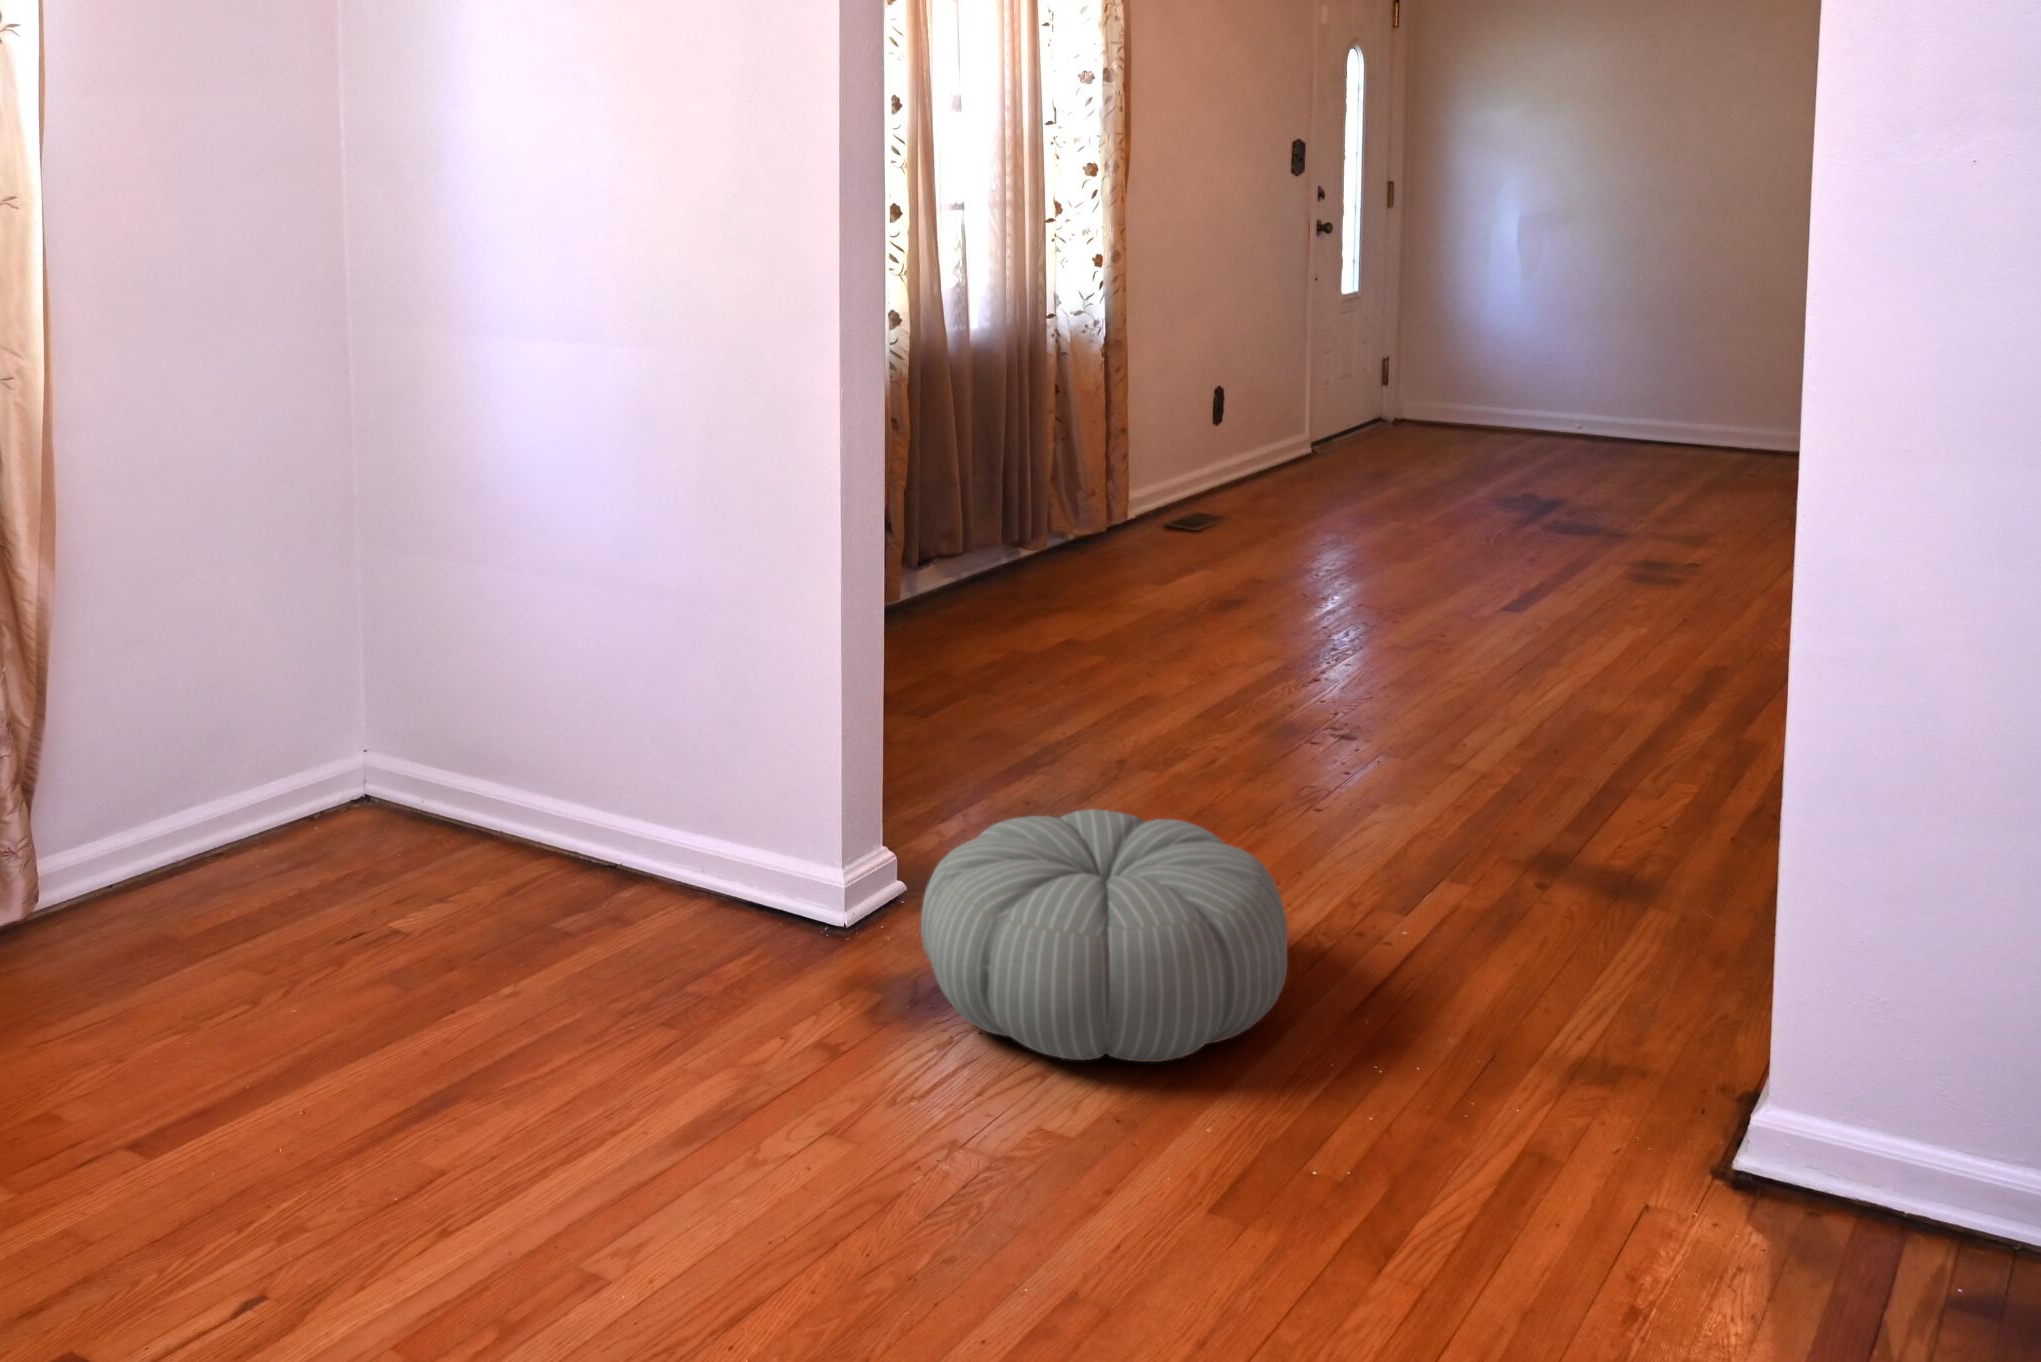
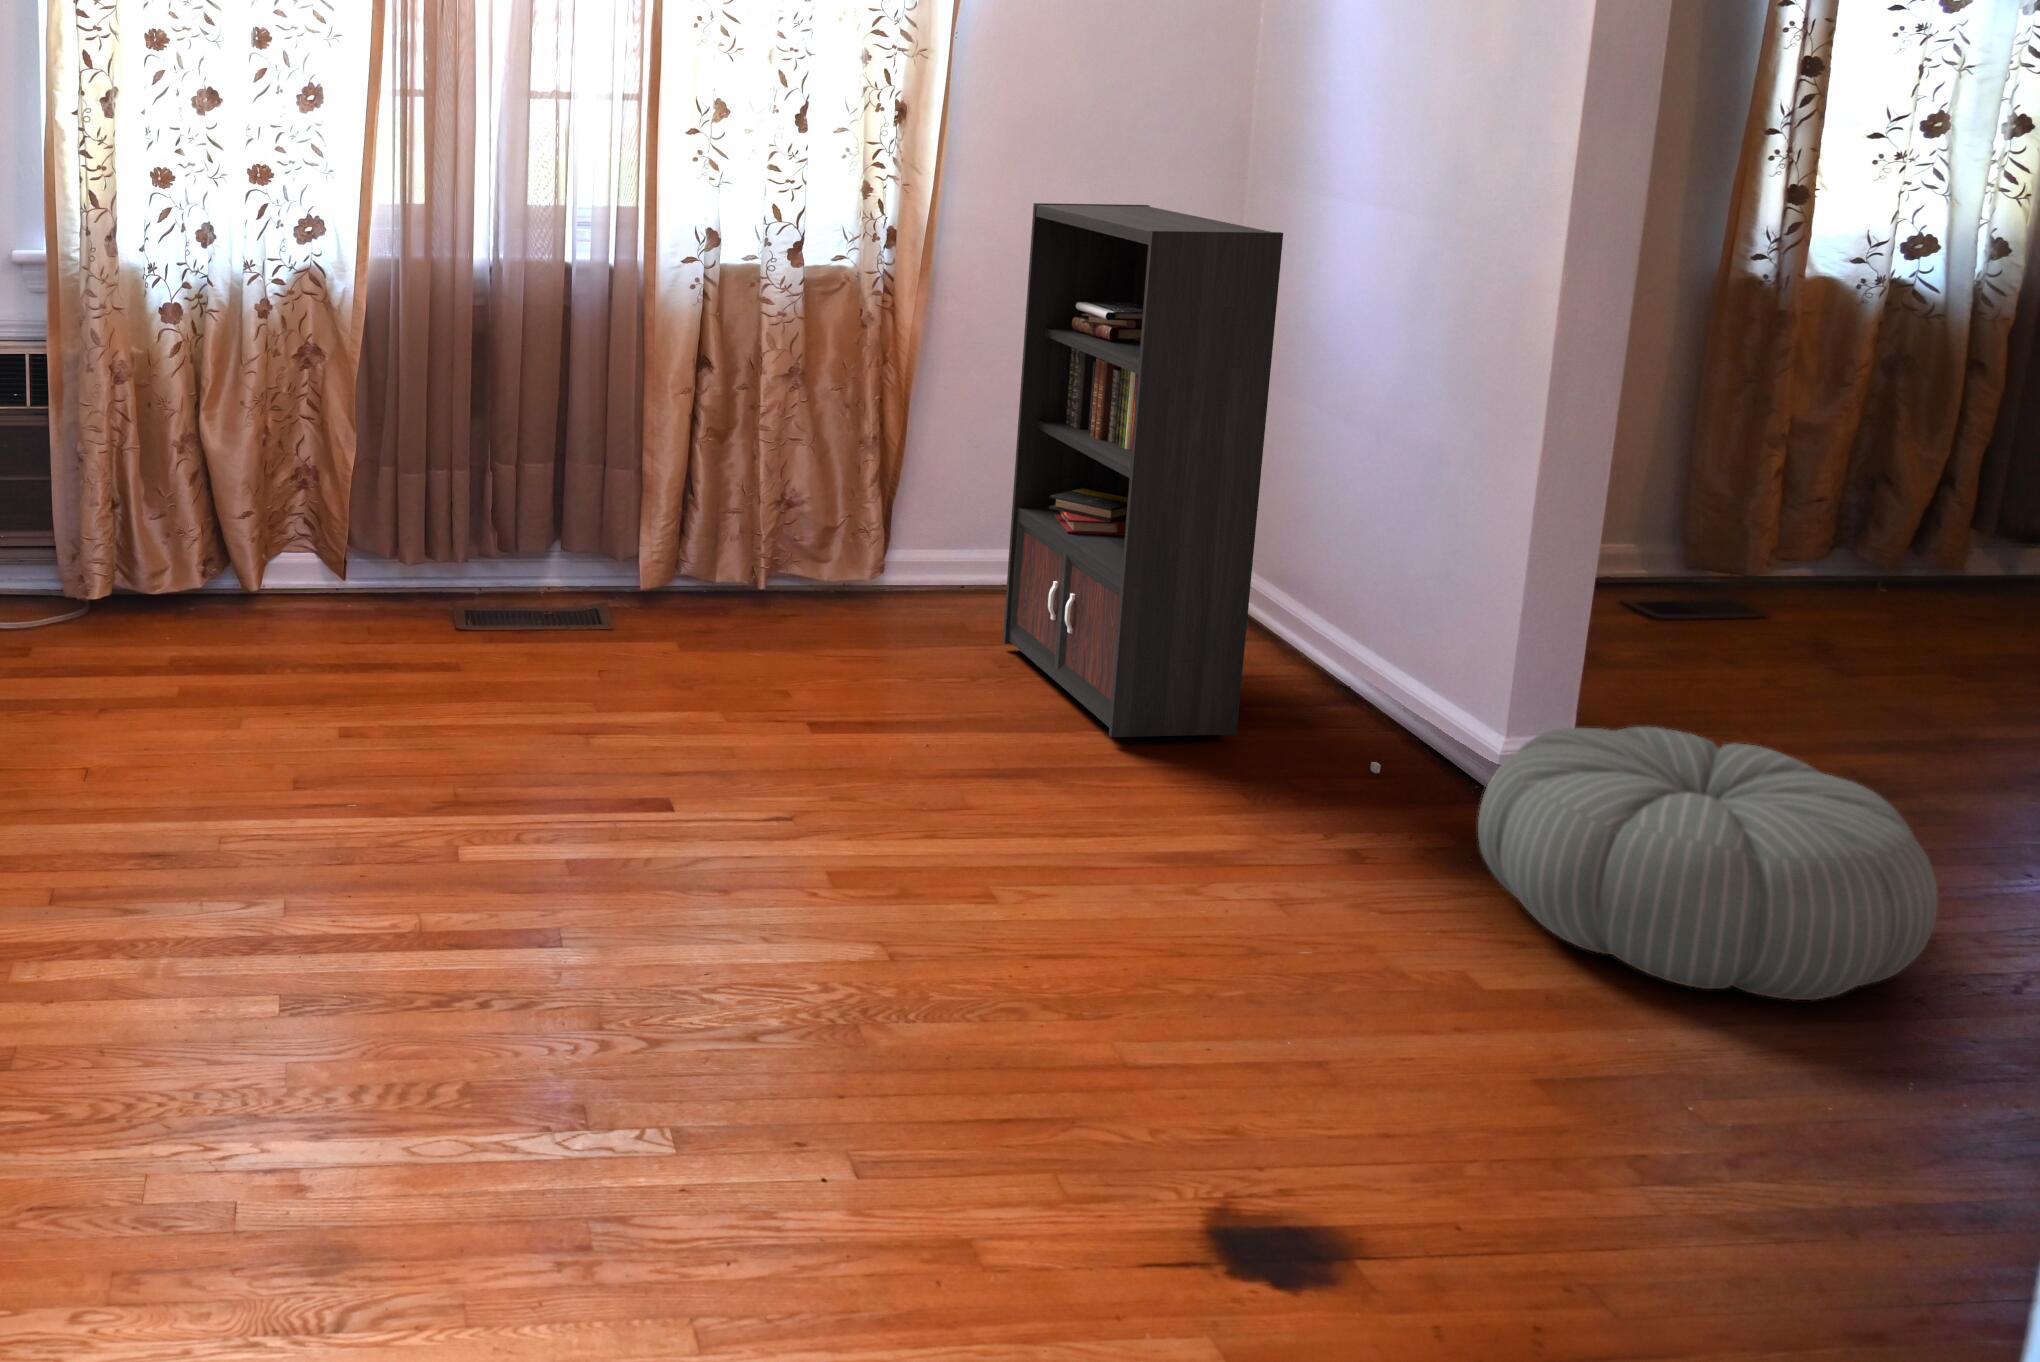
bookcase: none [228,368,744,1012] -> present [1003,203,1380,773]

